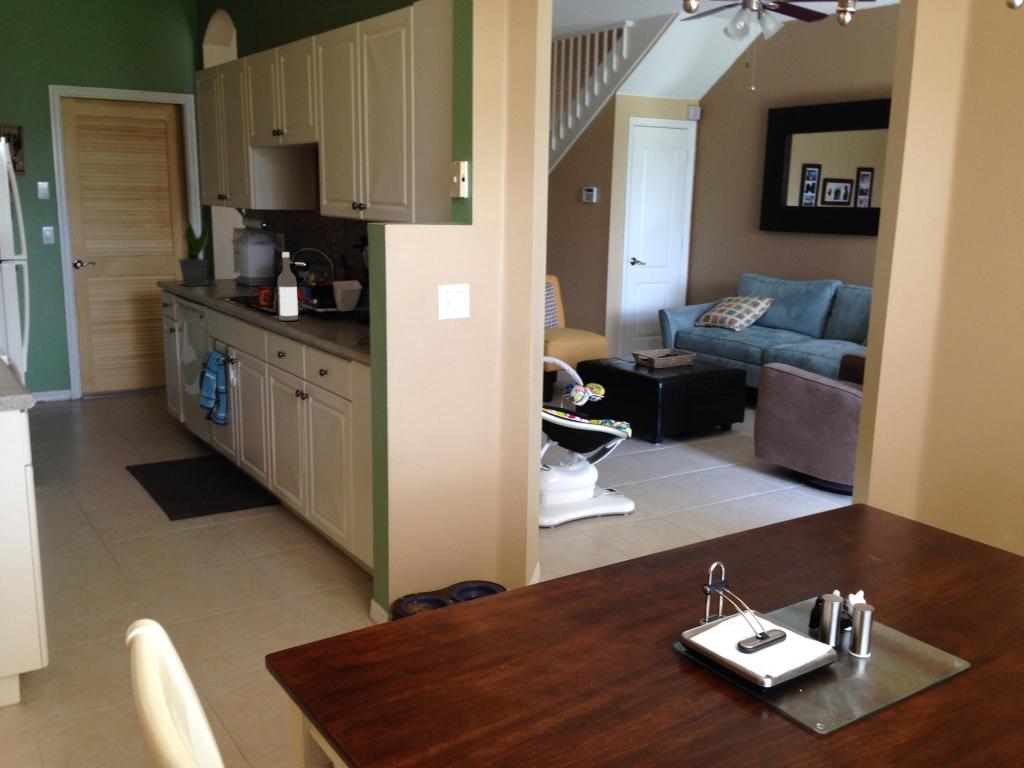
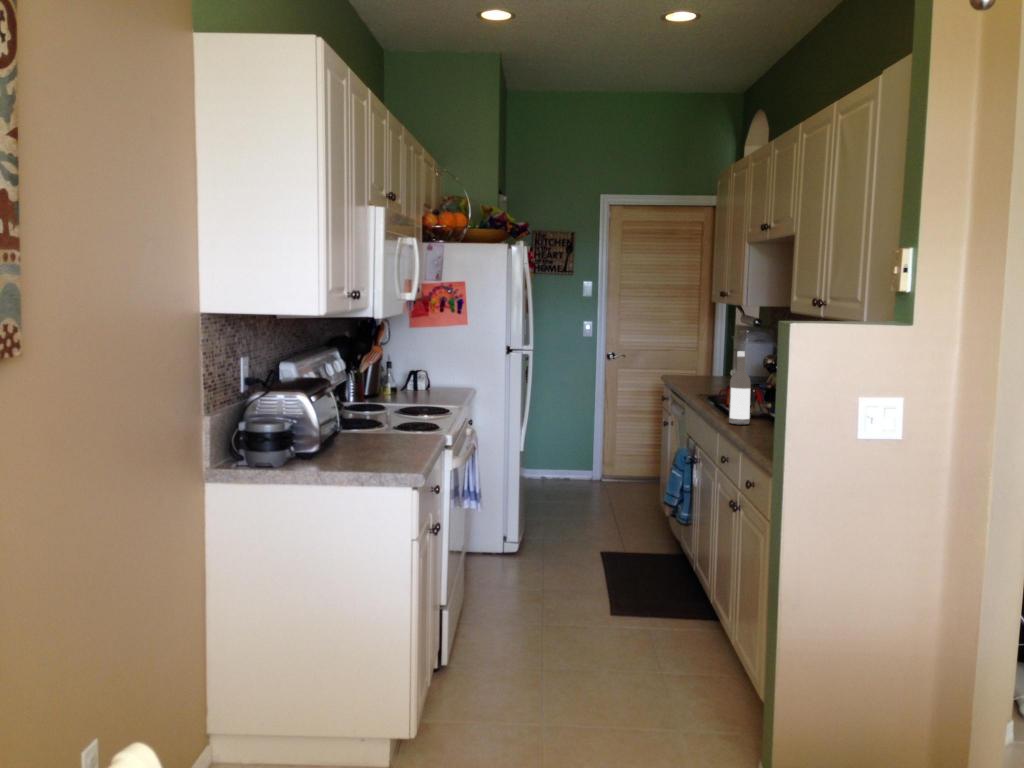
potted plant: present [179,223,208,286] -> none [683,318,714,382]

